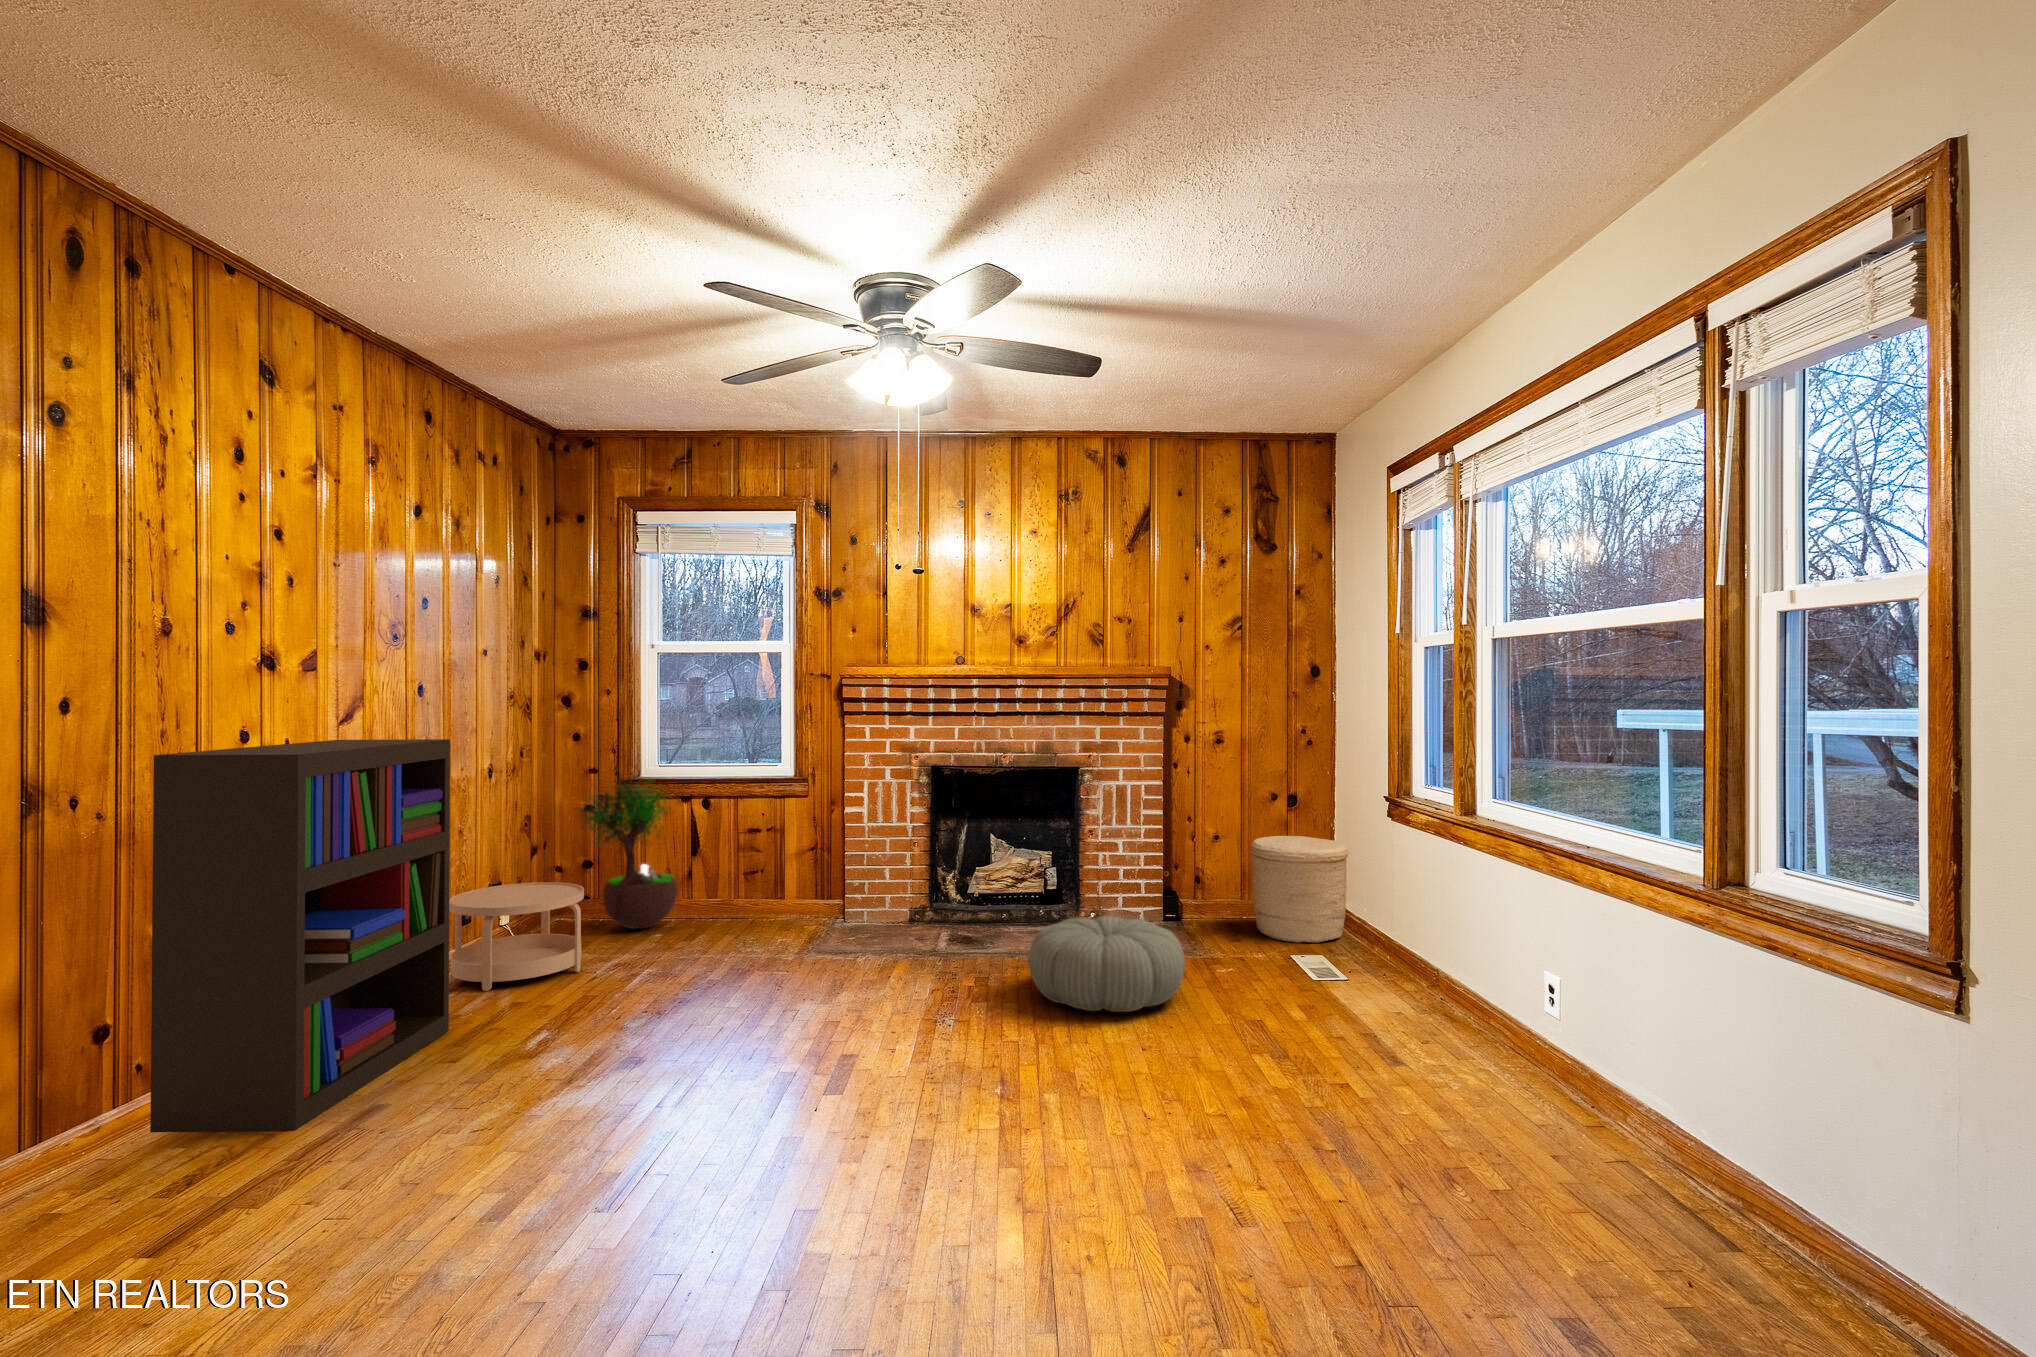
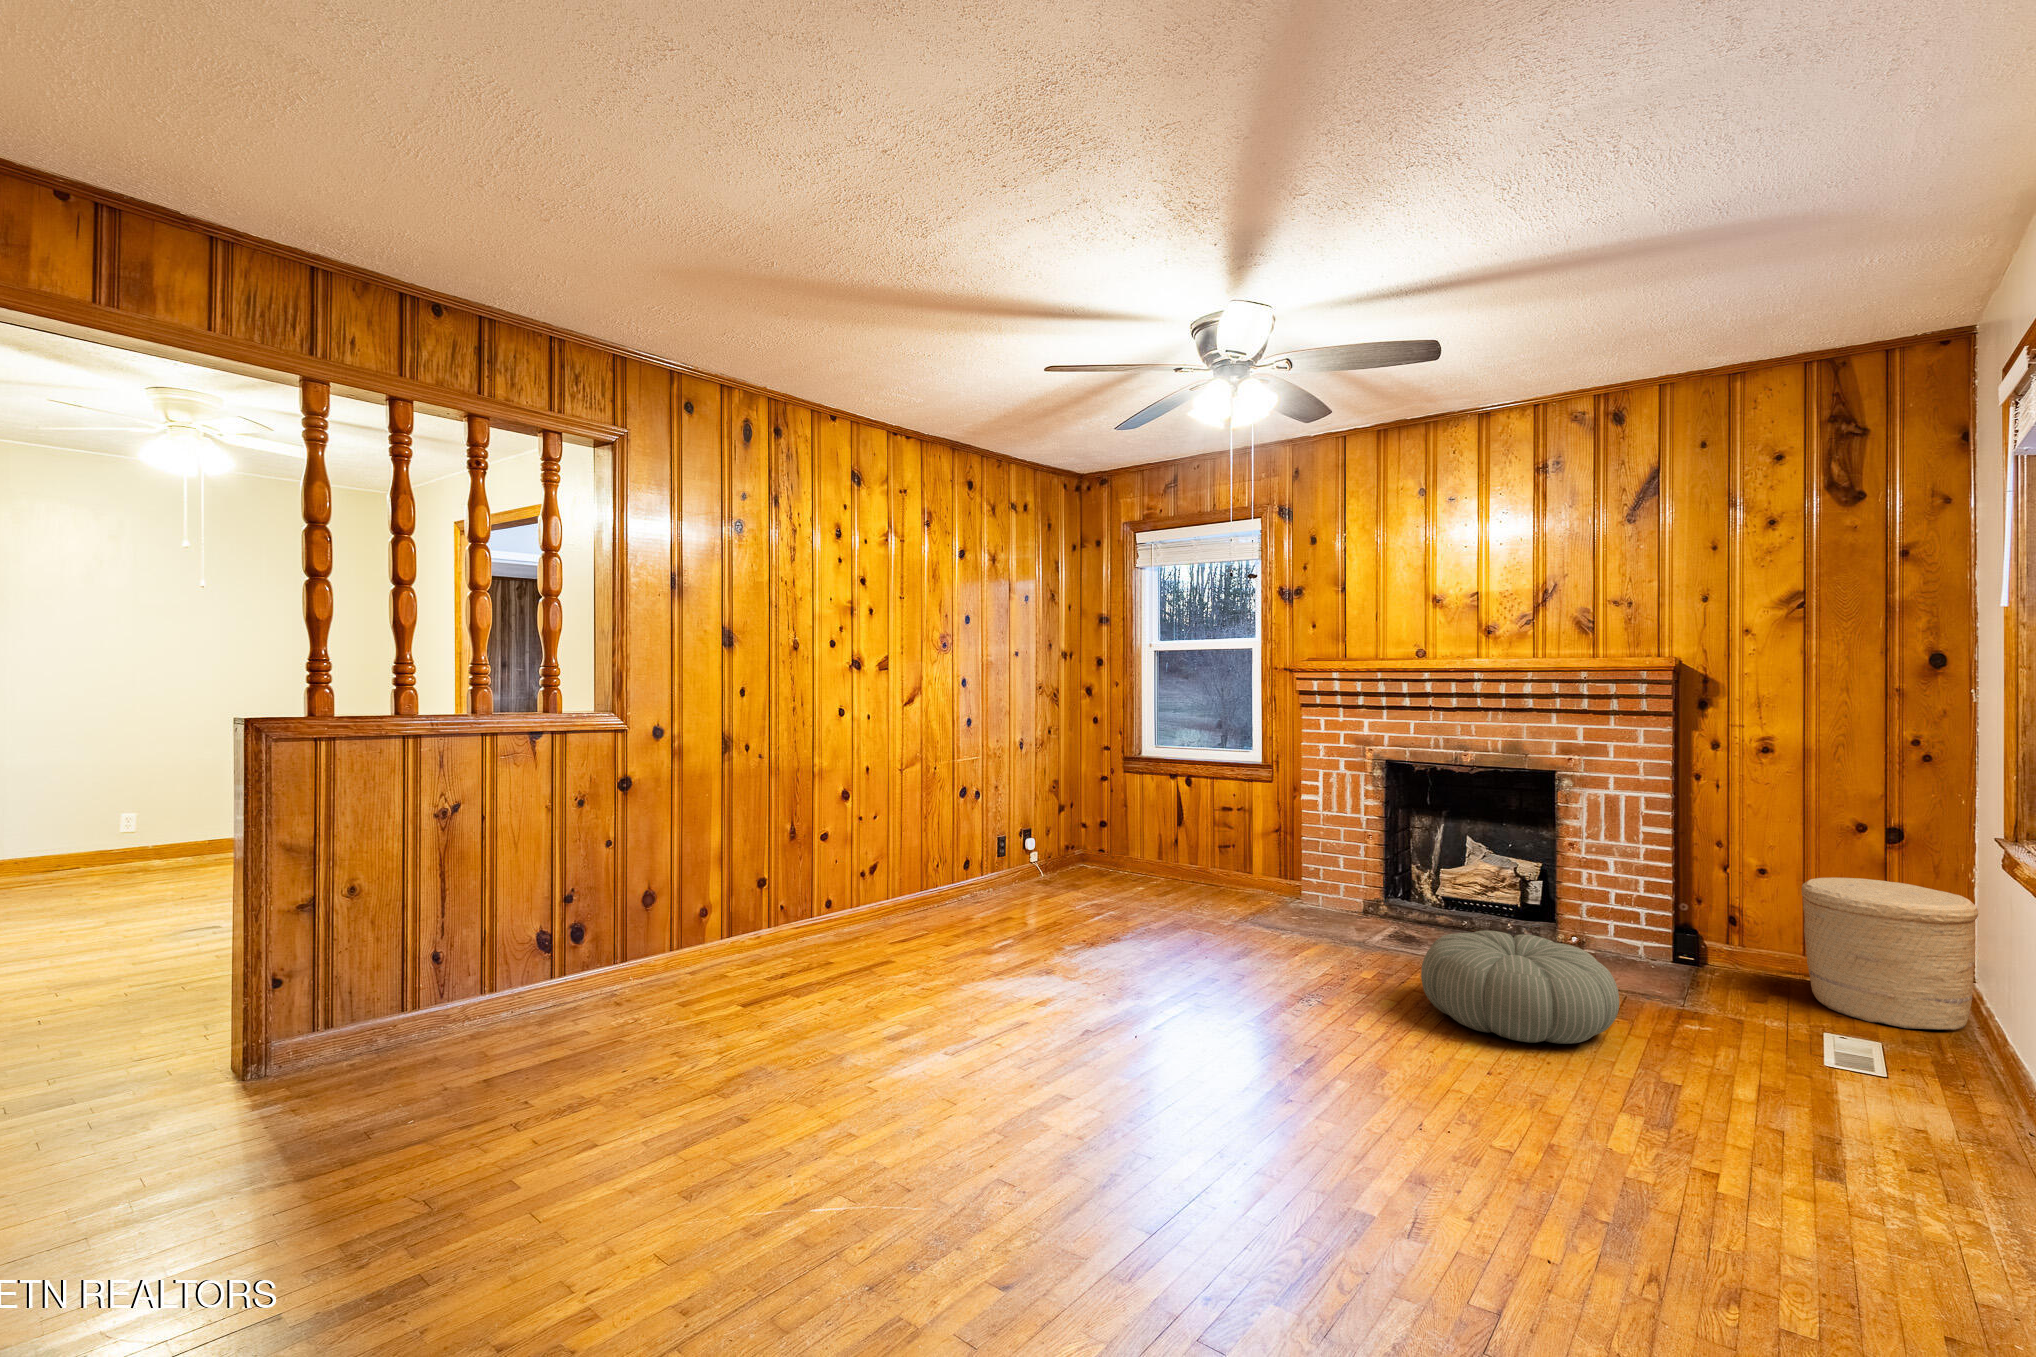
bookshelf: present [150,739,450,1132] -> none [781,717,958,968]
potted tree: present [578,781,677,929] -> none [1080,746,1164,879]
side table: present [449,882,584,991] -> none [983,830,1074,906]

